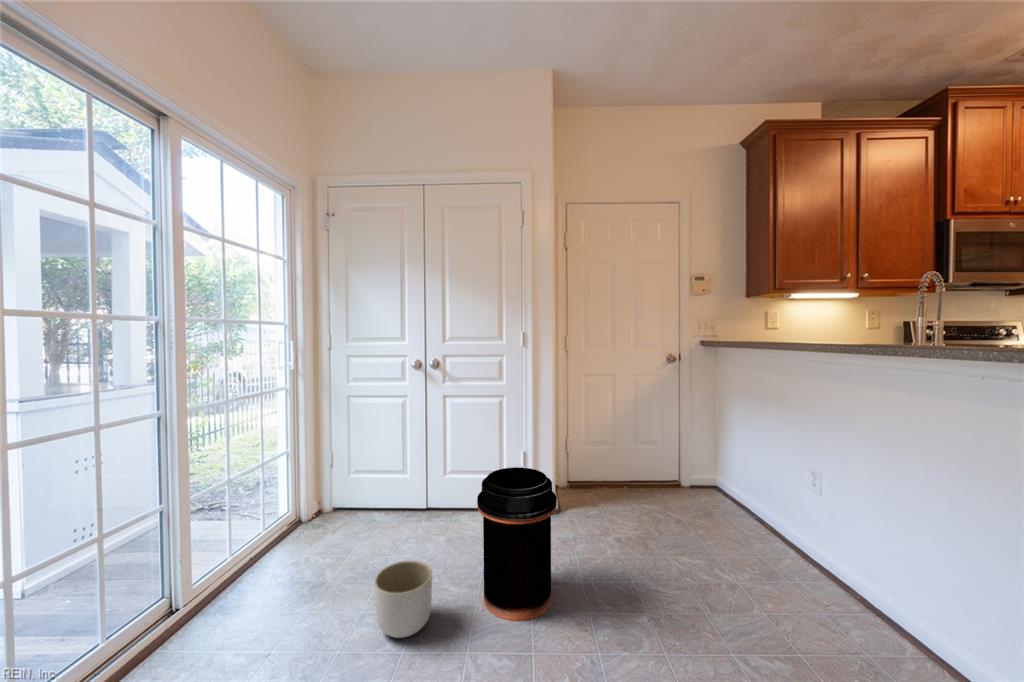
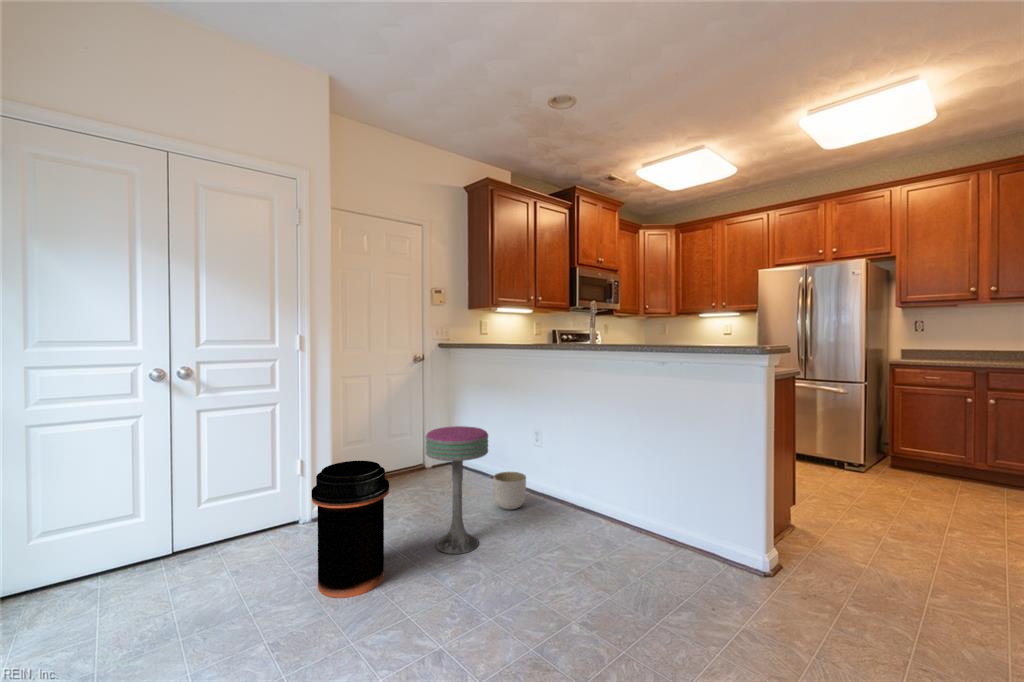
bar stool: none [612,449,699,624] -> present [426,426,488,554]
planter: present [374,561,432,638] -> present [493,472,526,510]

